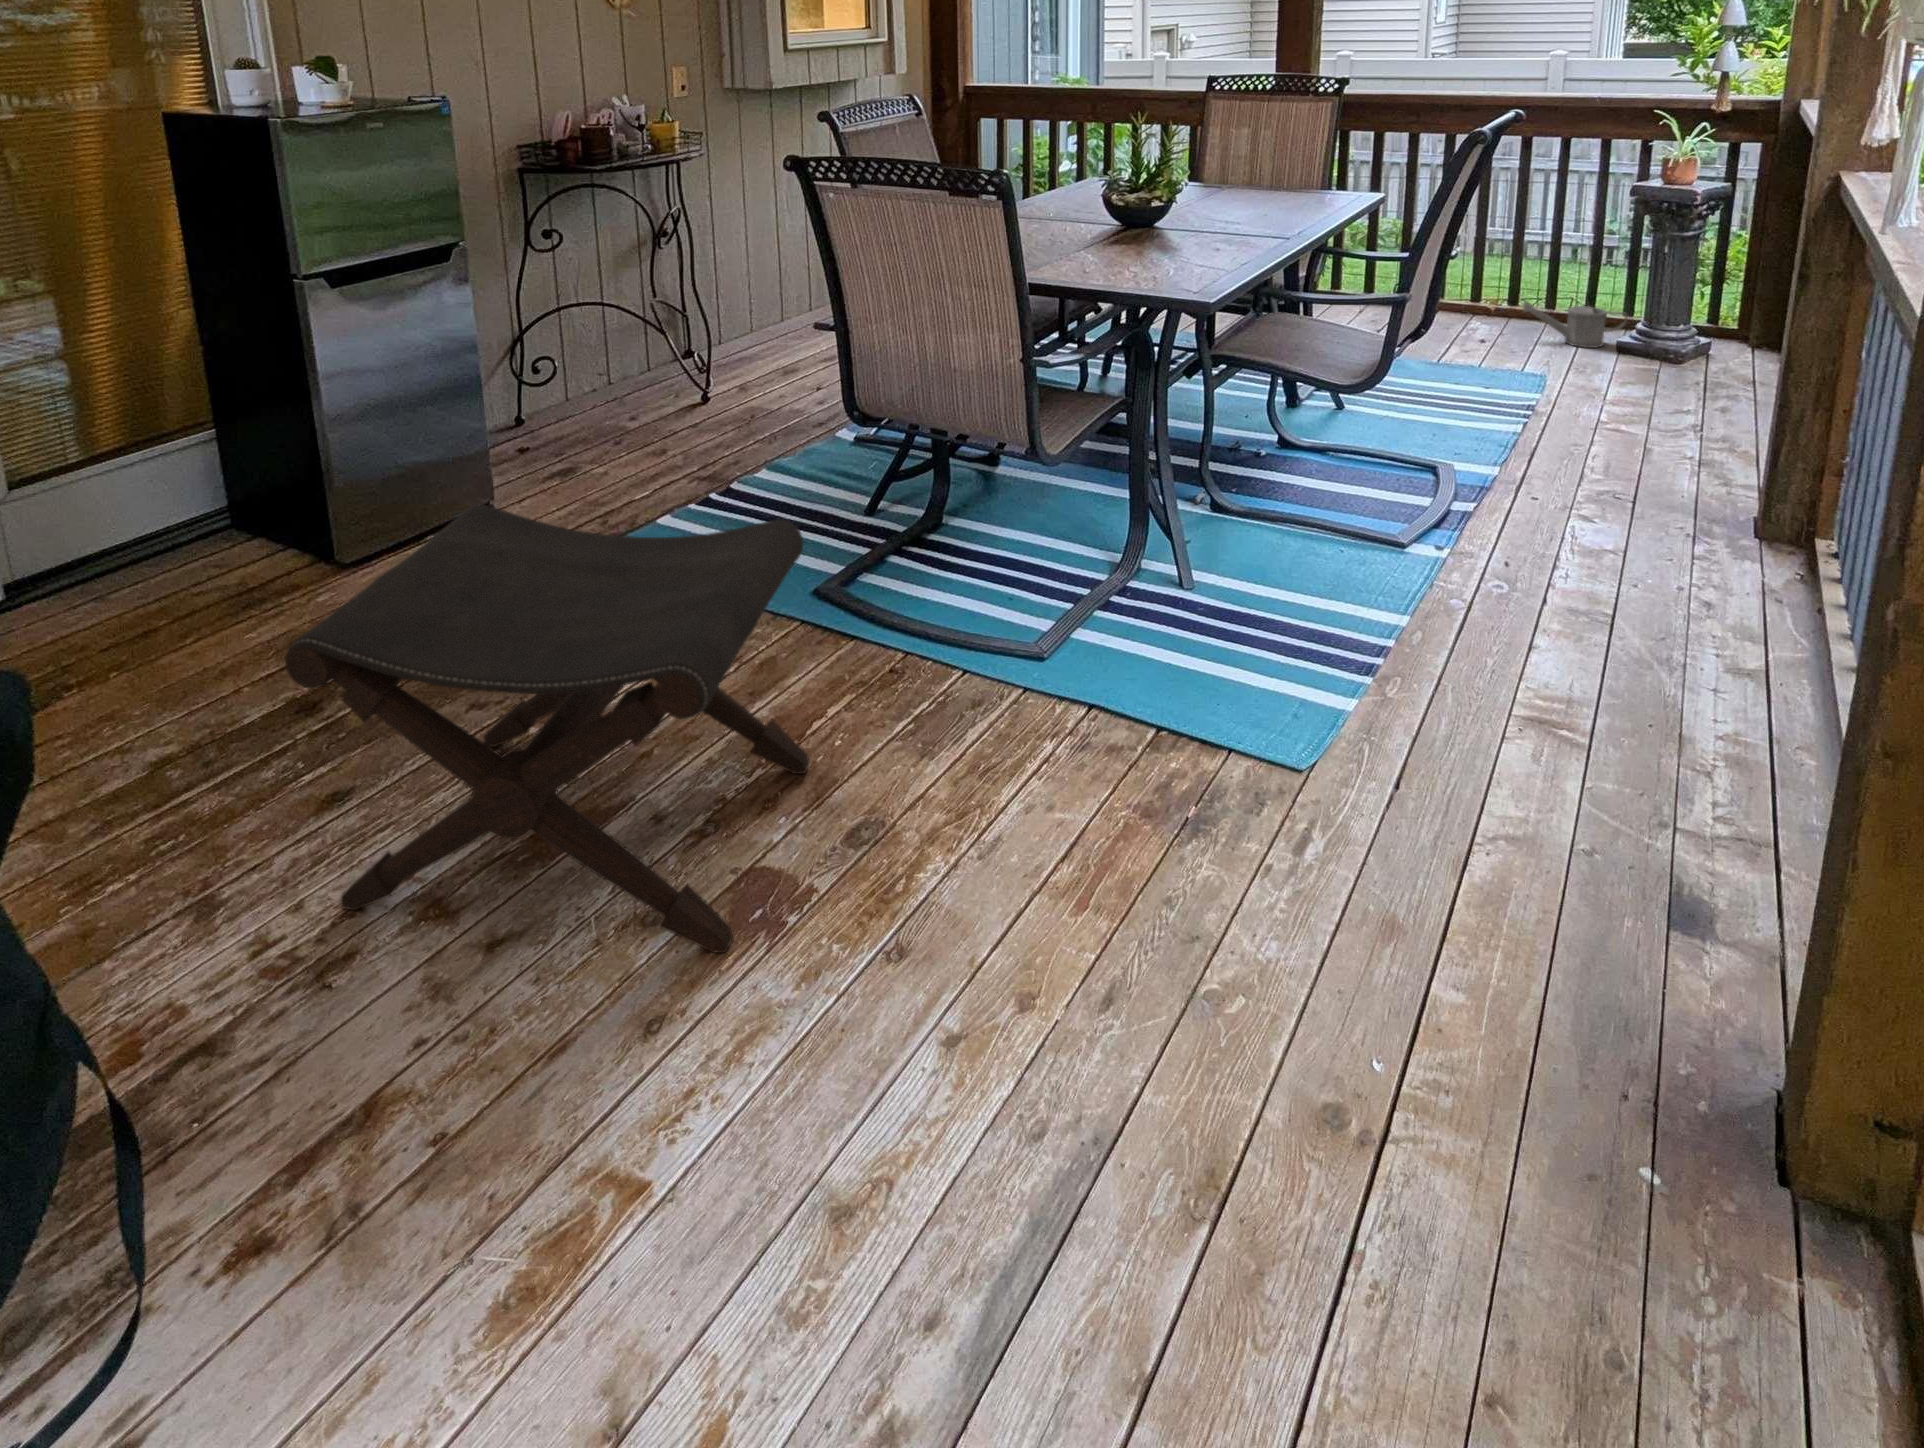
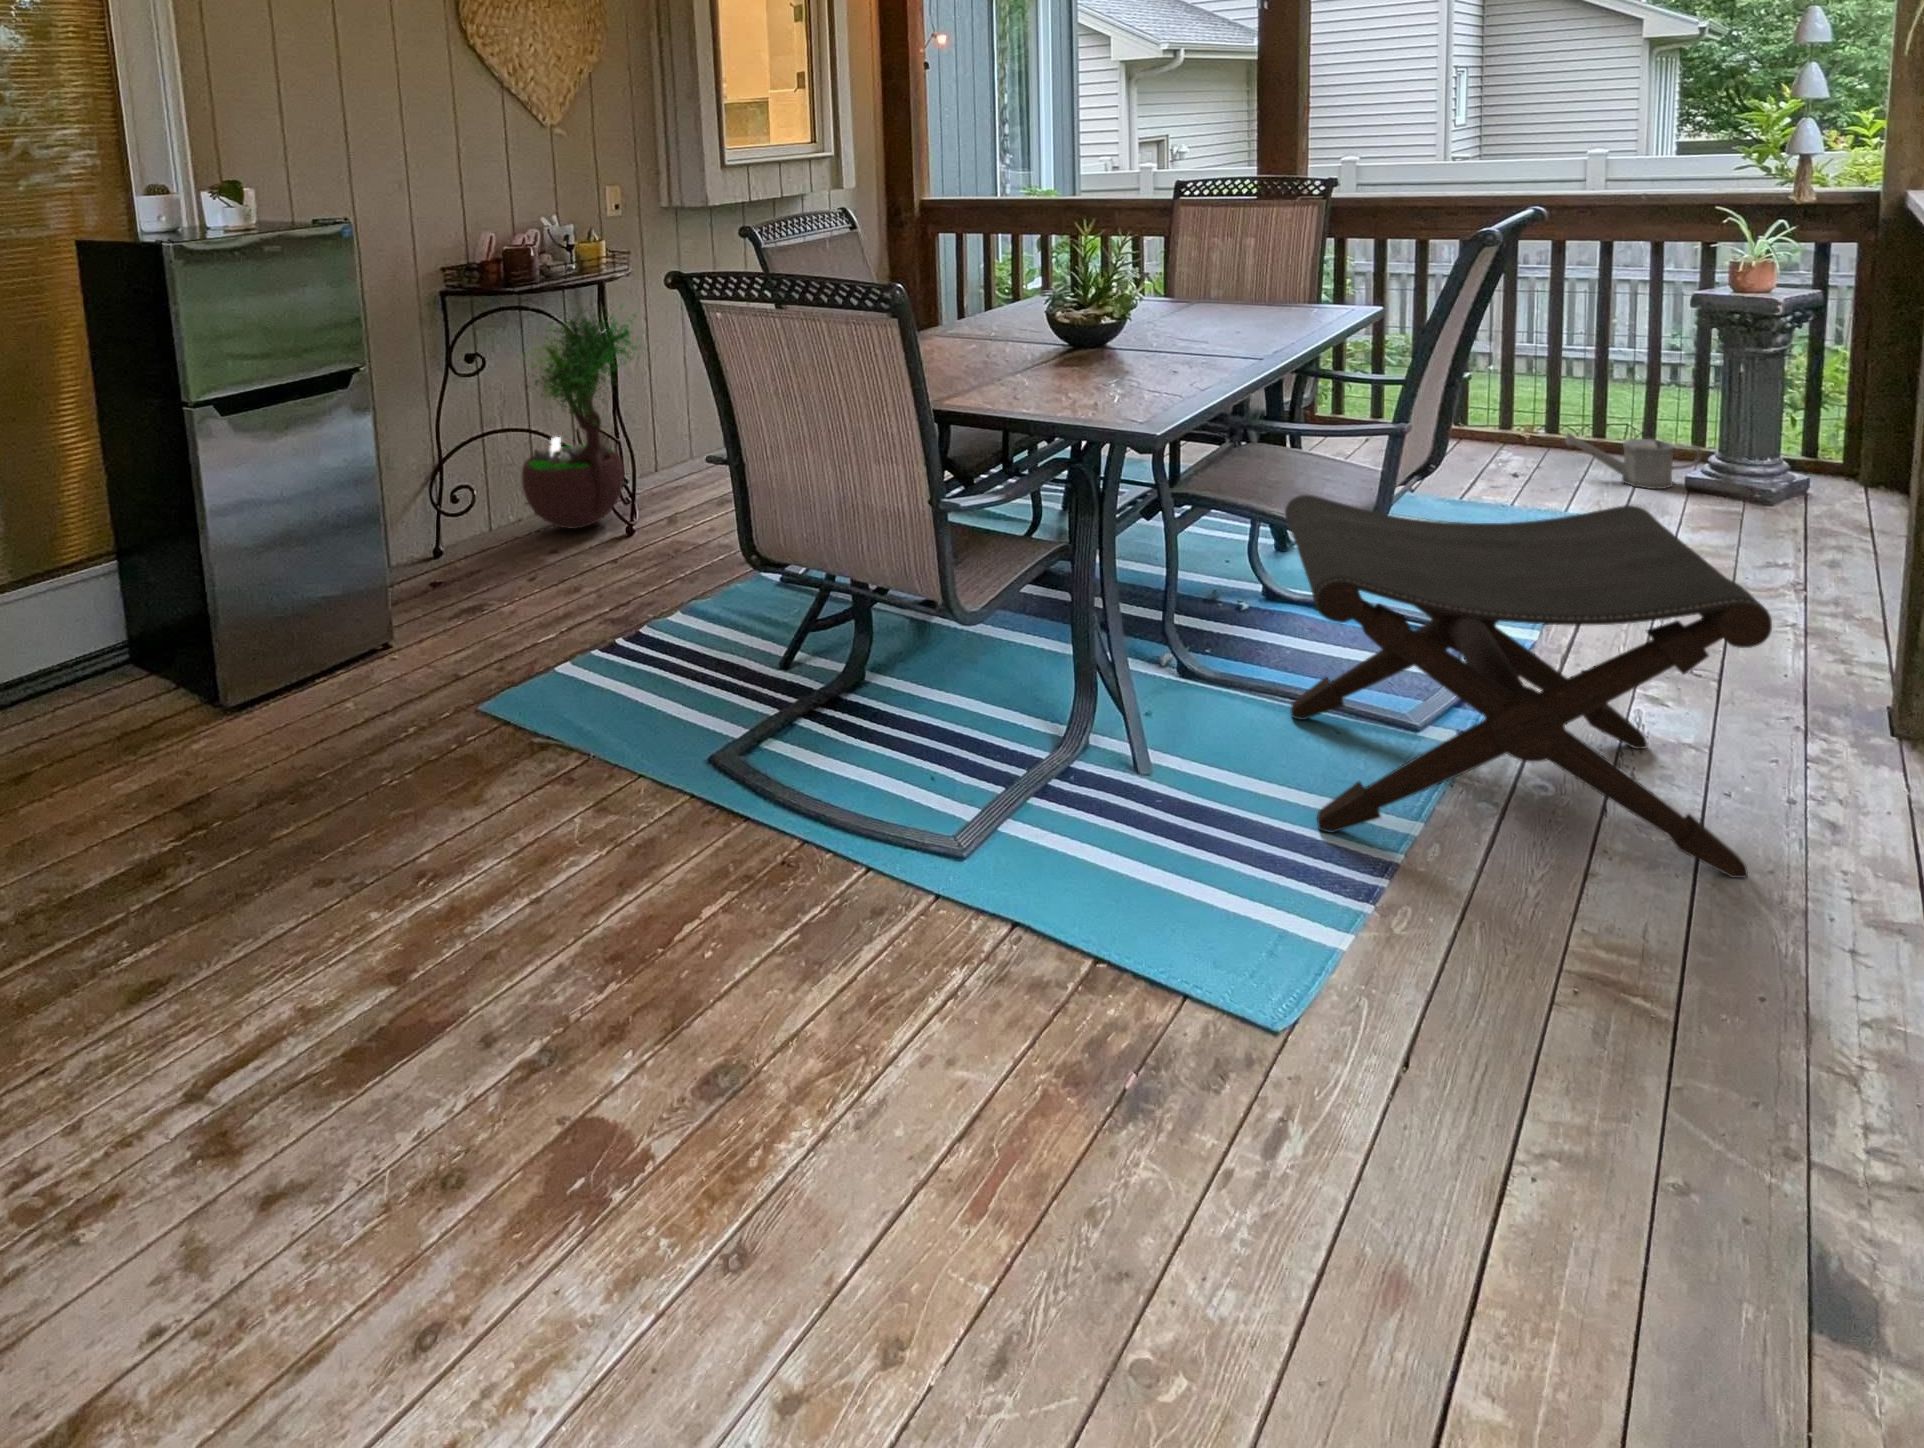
potted tree: none [605,174,727,394] -> present [522,298,640,528]
footstool: present [285,505,810,953] -> present [1285,495,1772,878]

